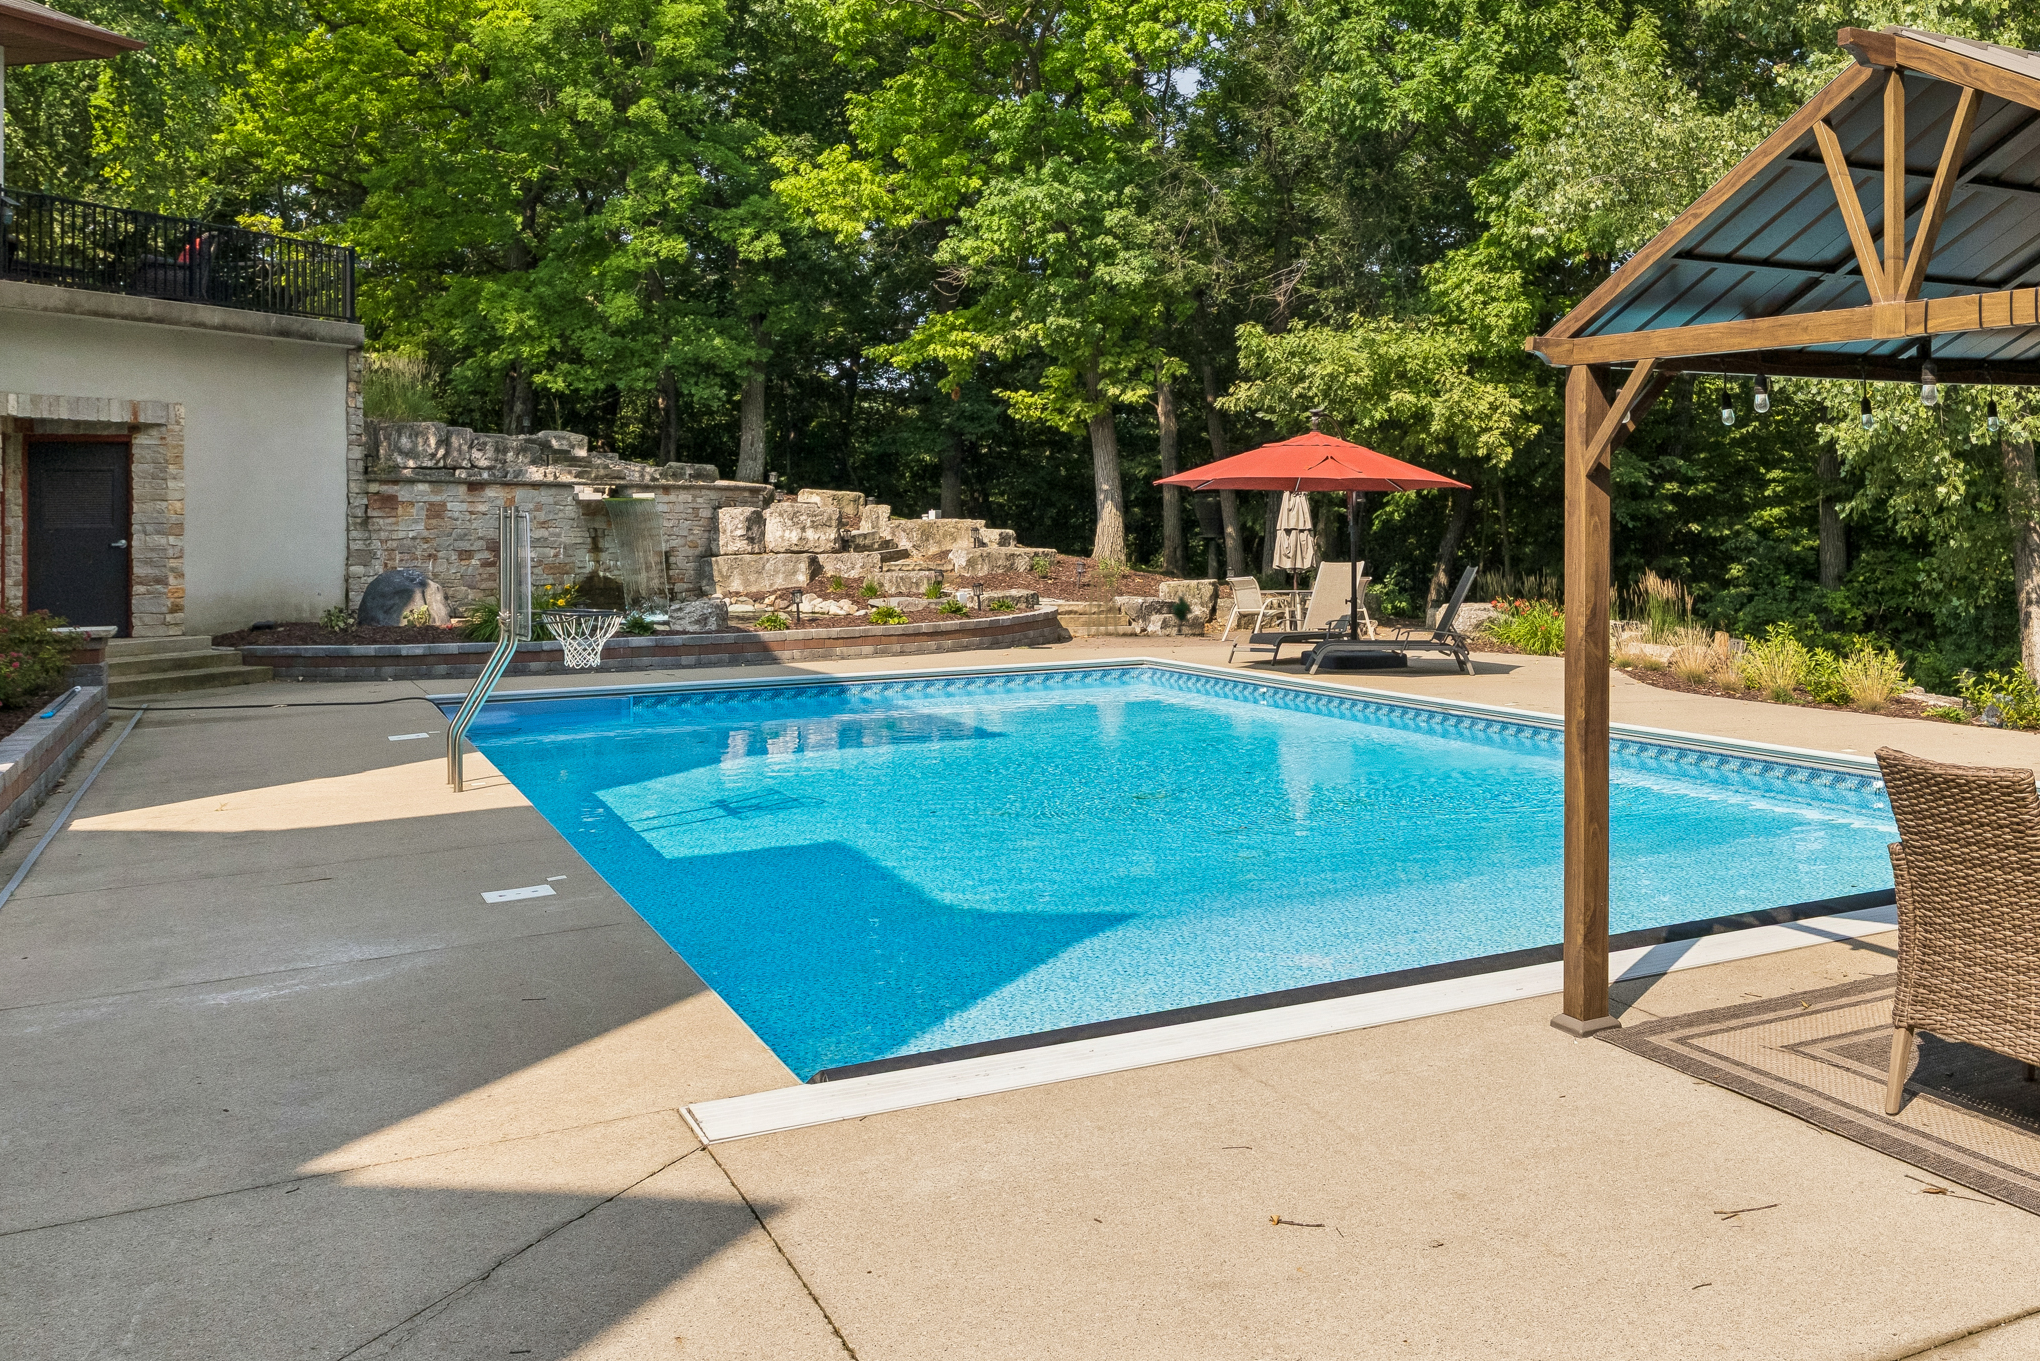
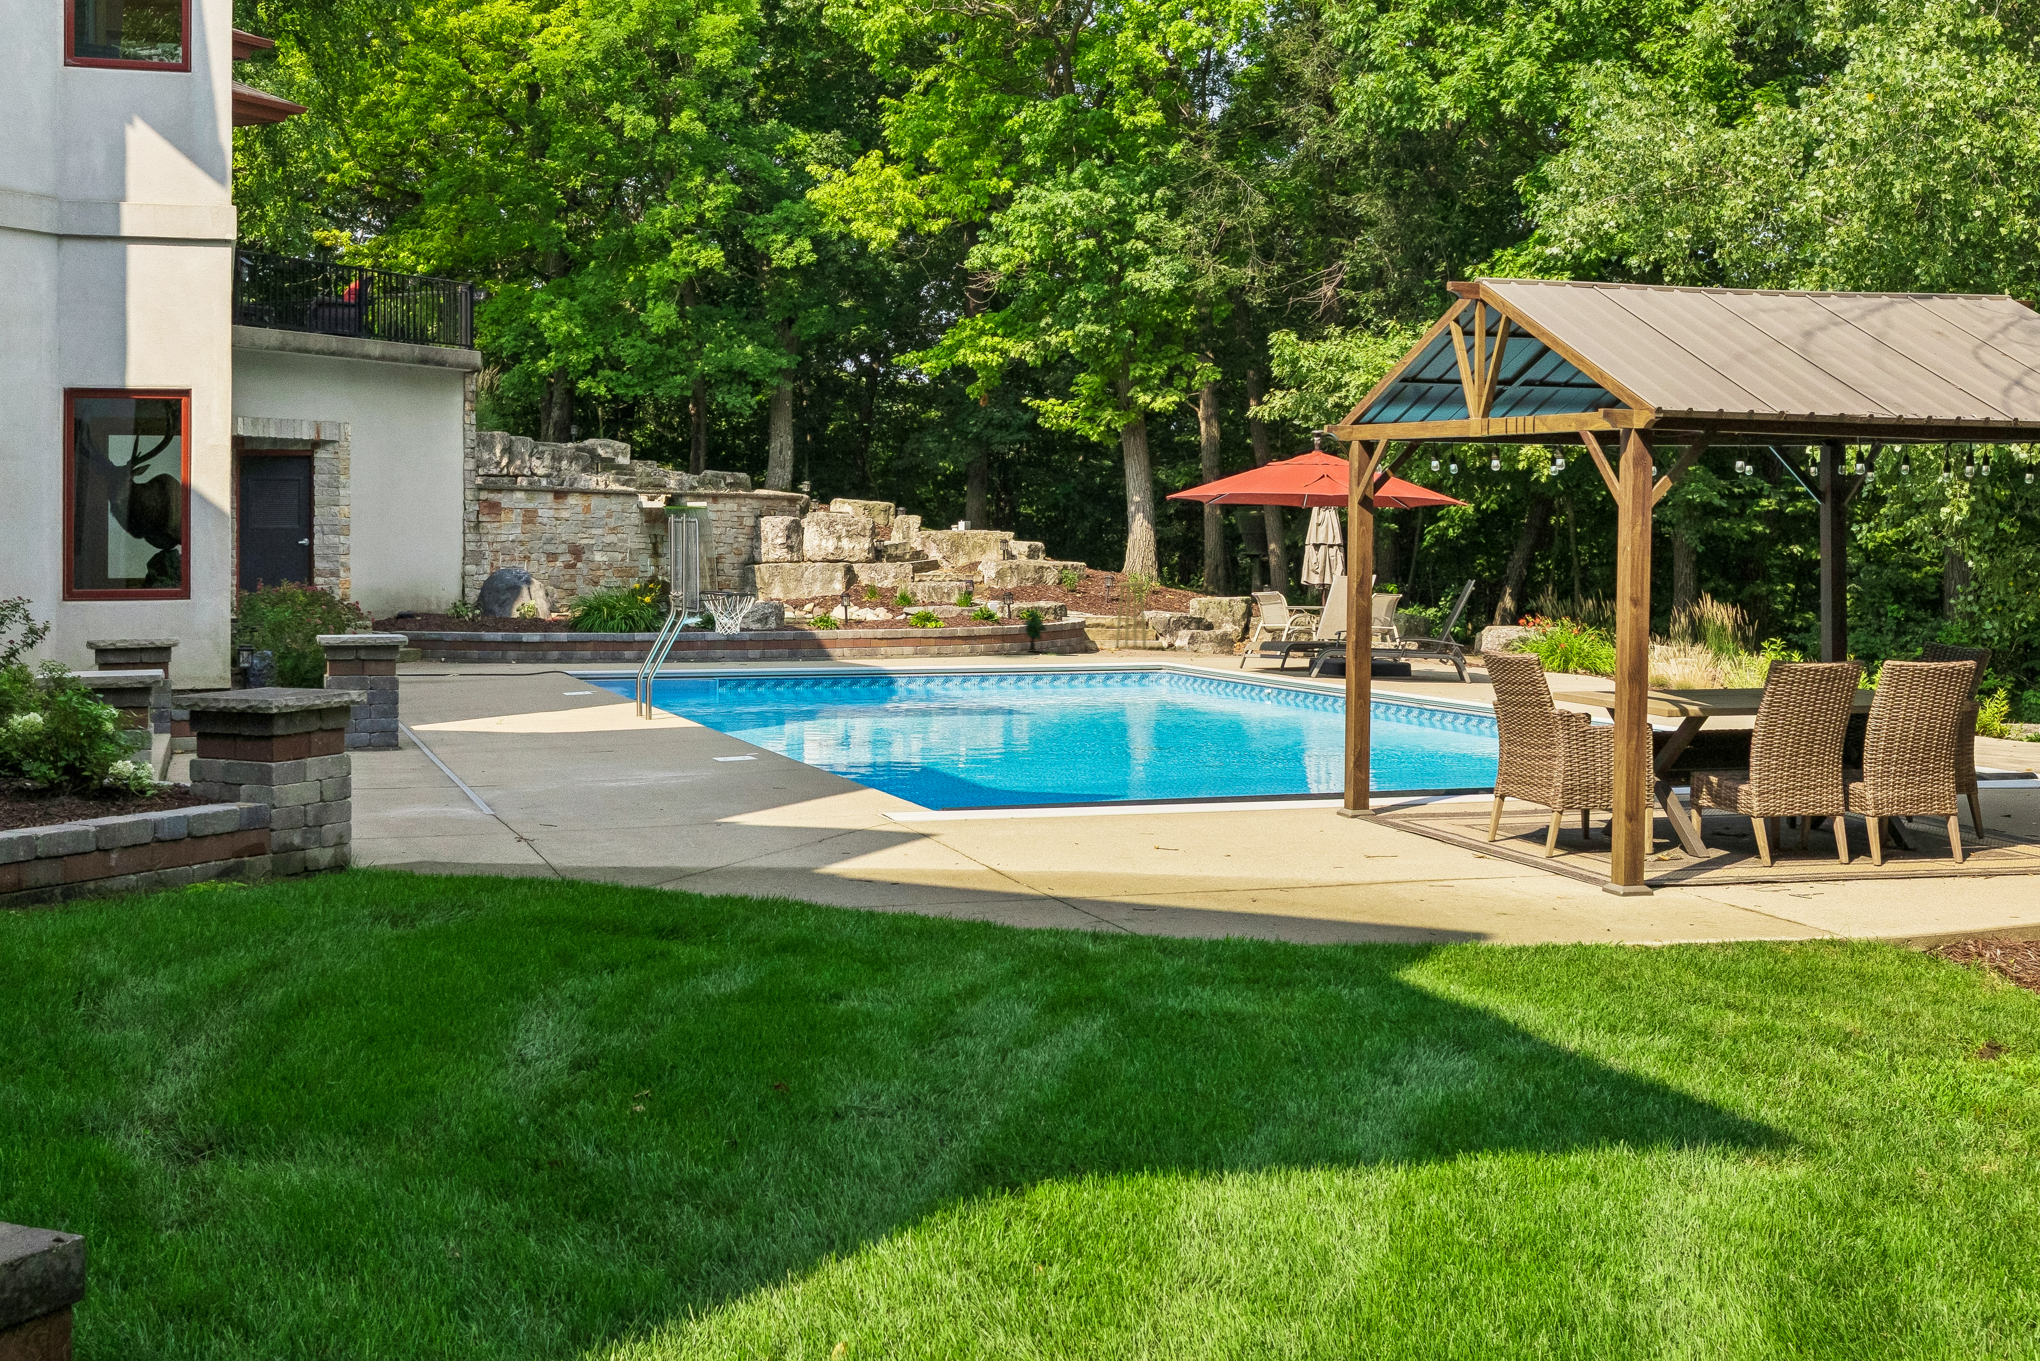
side table: present [1135,574,1150,623] -> present [993,596,1015,645]
decorative plant: present [1172,593,1193,635] -> present [1024,609,1046,652]

